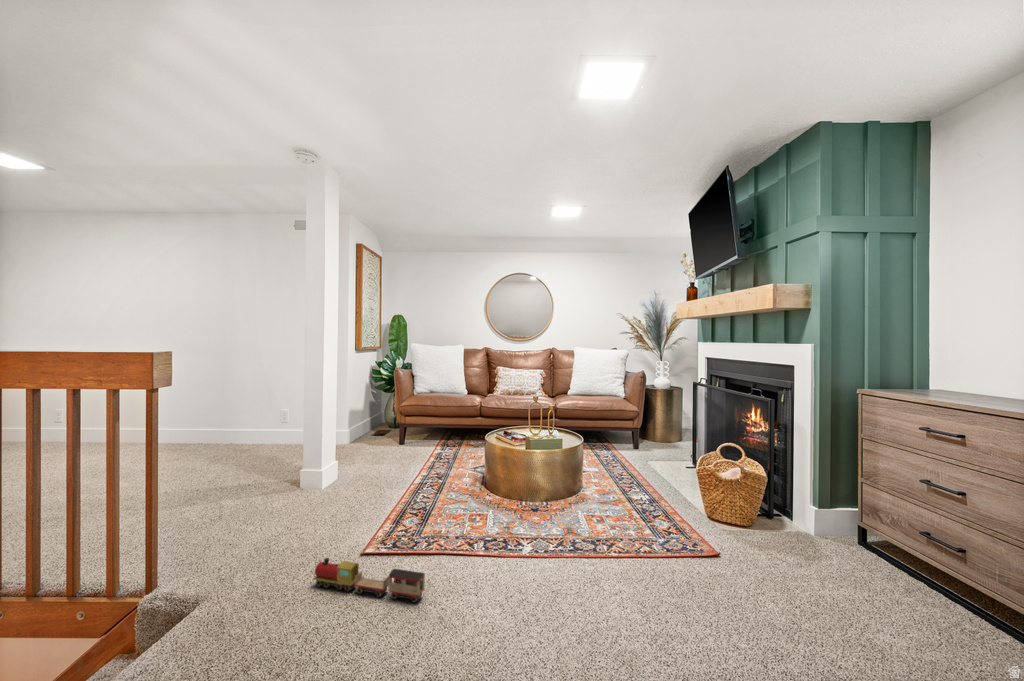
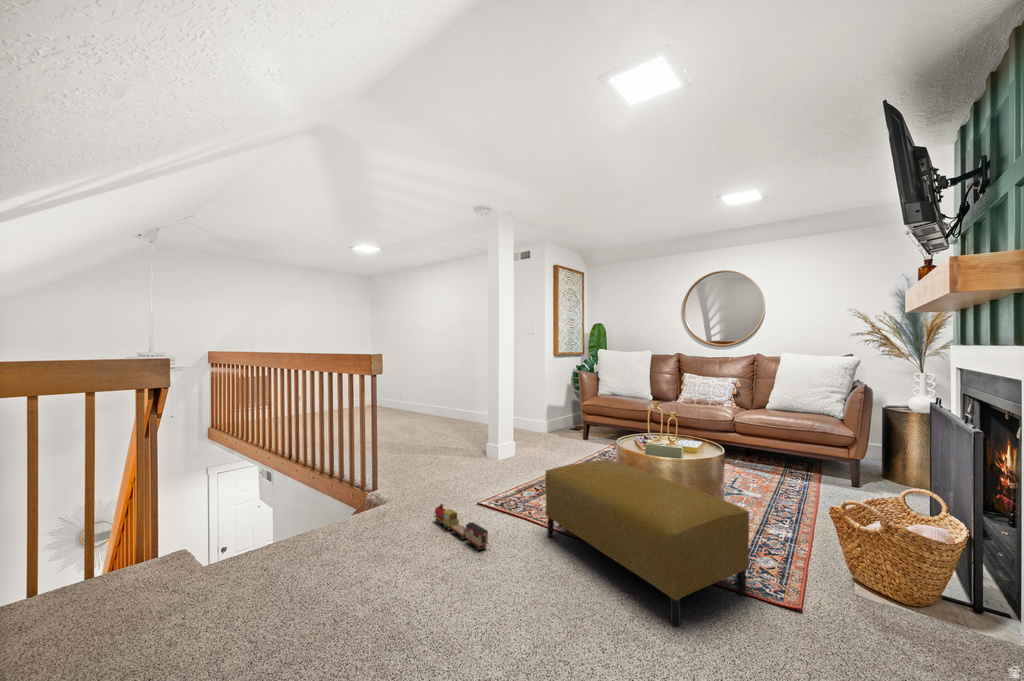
ottoman: none [471,458,680,605] -> present [545,460,749,627]

